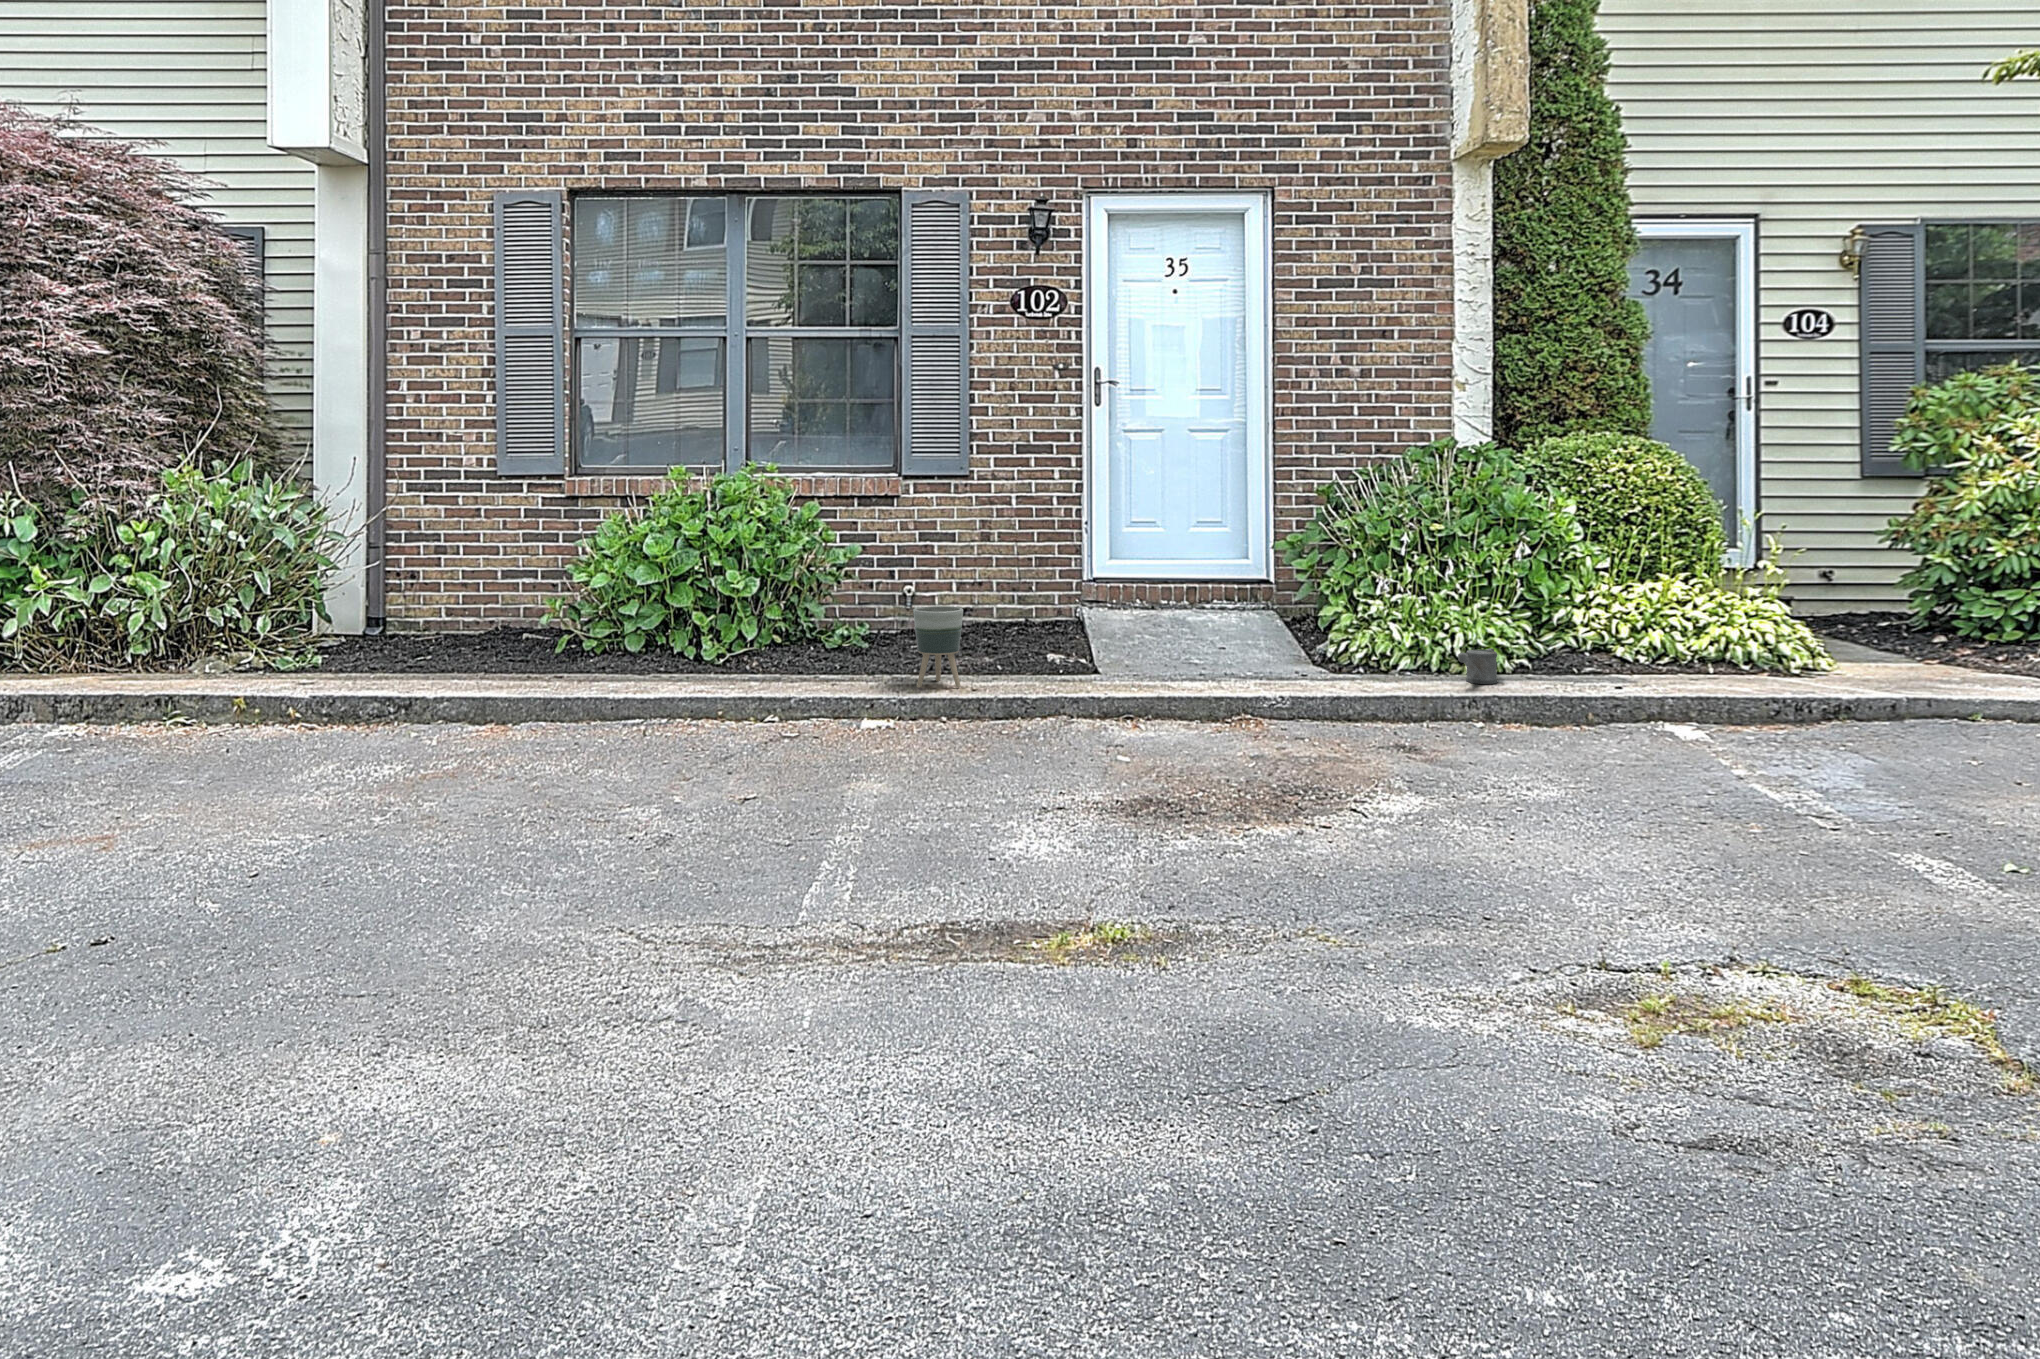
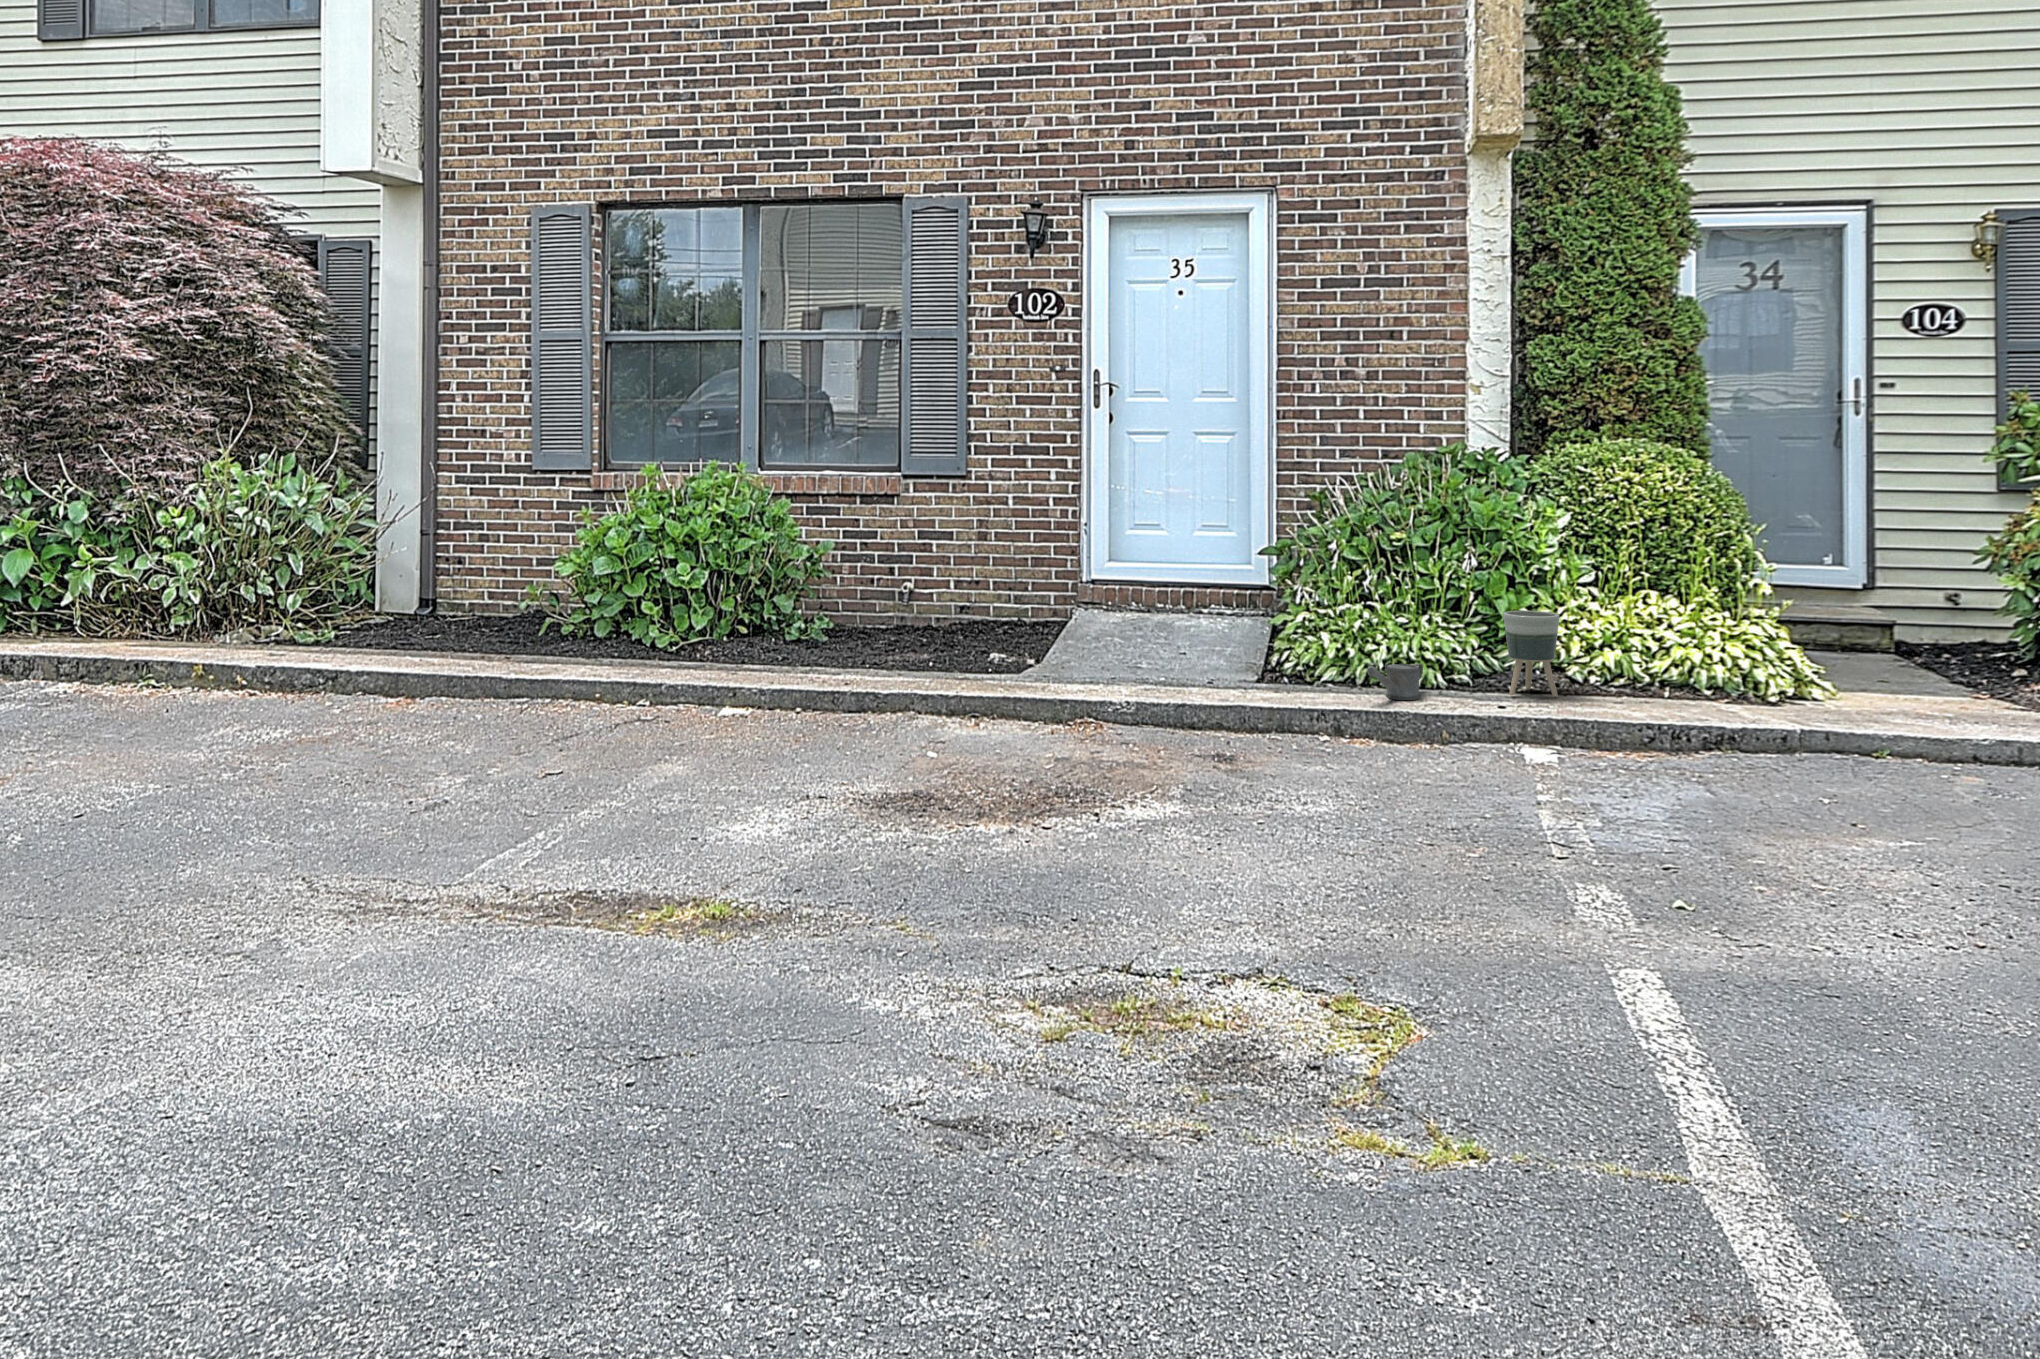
planter: present [913,606,963,688] -> present [1504,611,1559,697]

